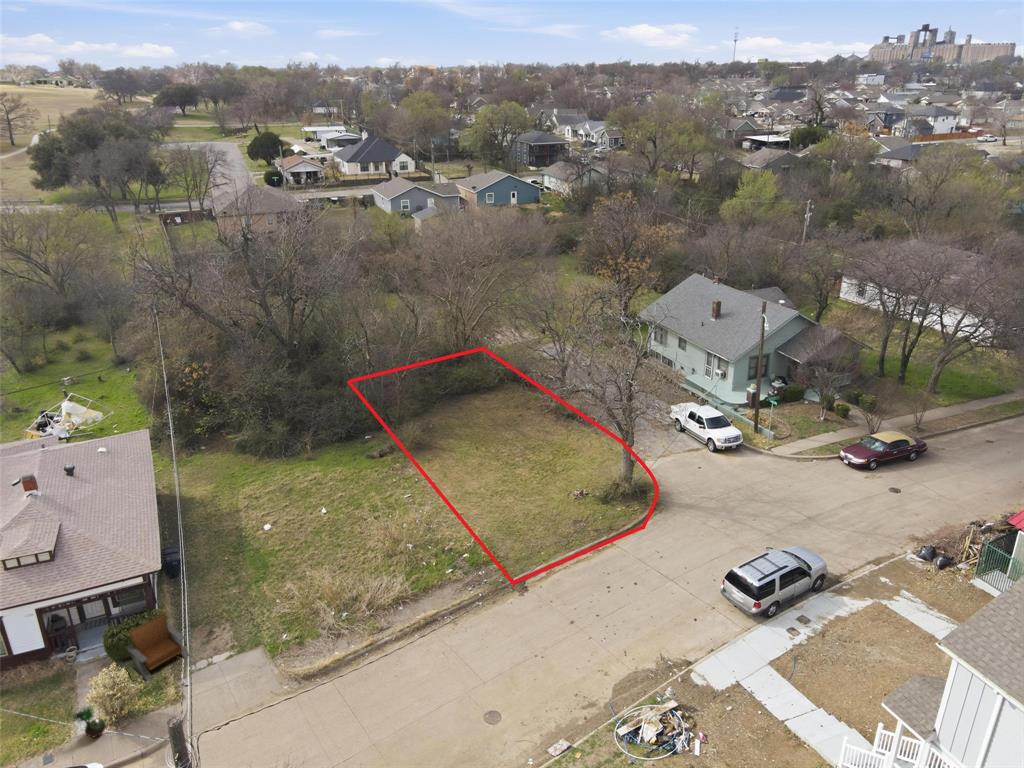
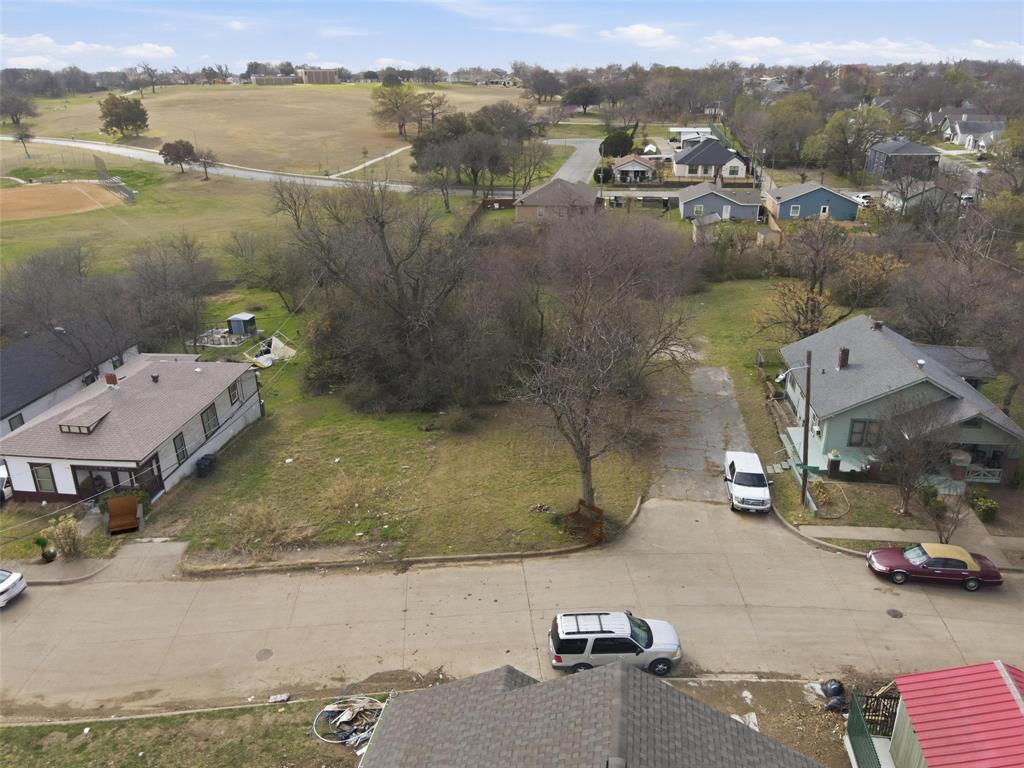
bench: none [618,473,655,513] -> present [564,498,603,546]

